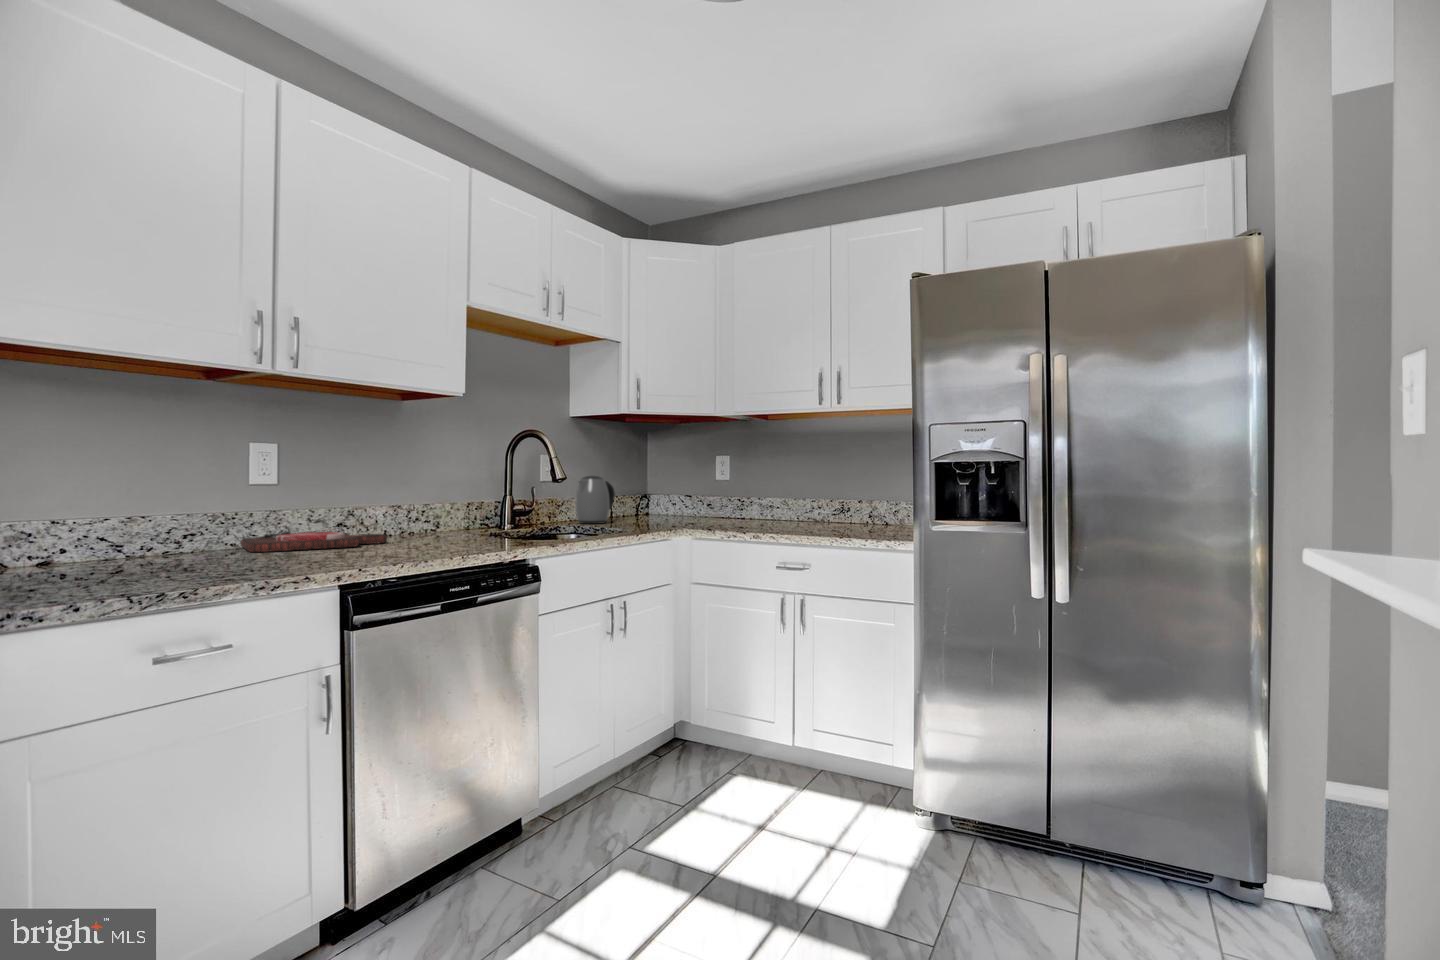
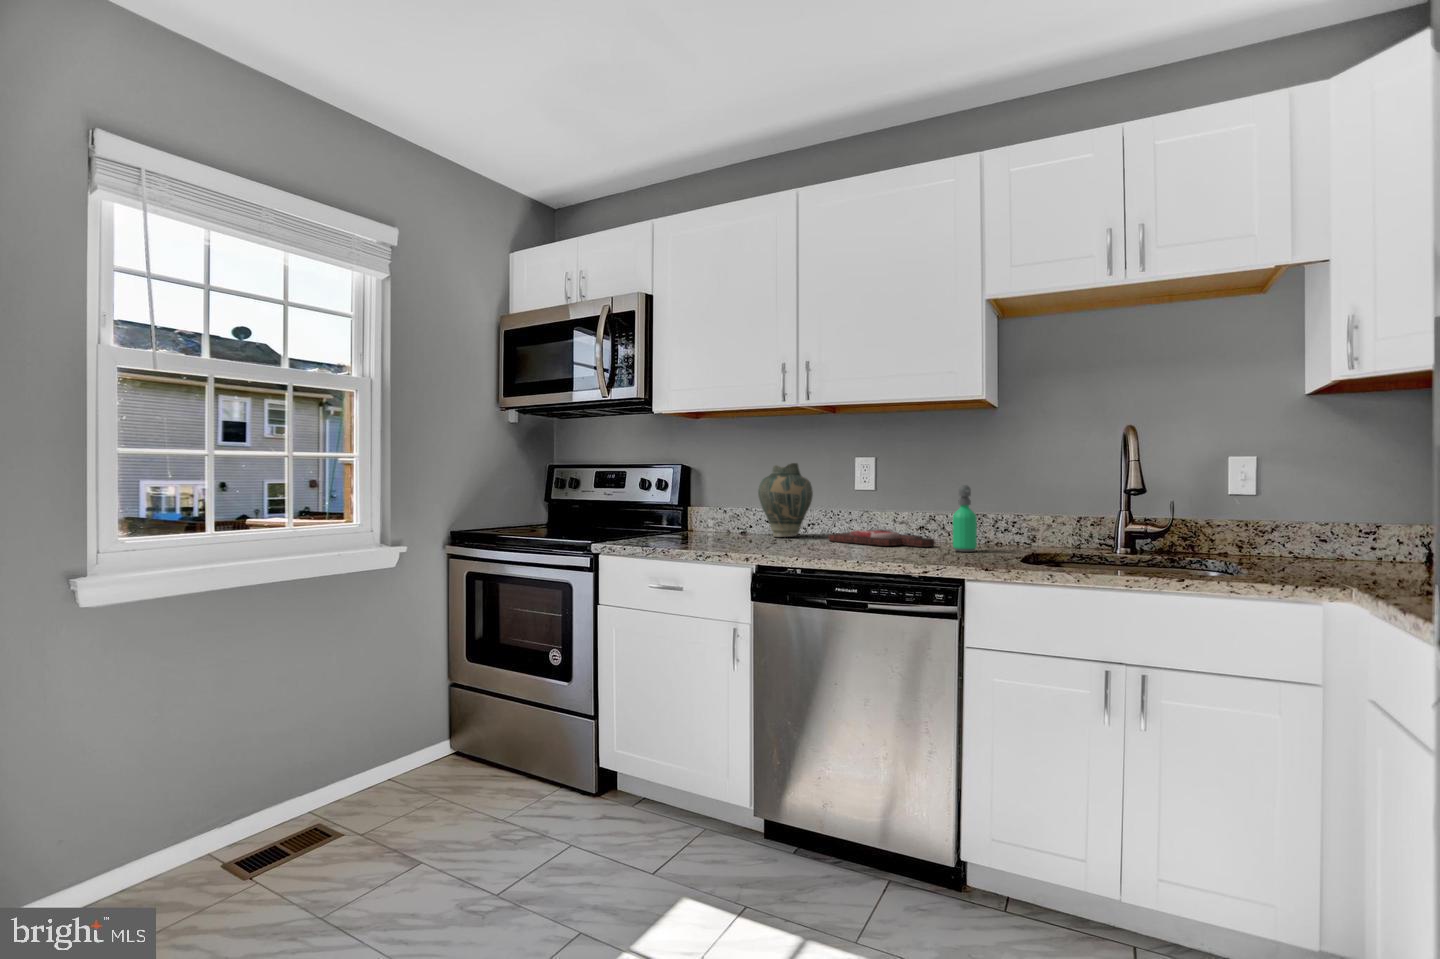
vase: none [102,446,204,560] -> present [758,463,813,537]
soap dispenser: none [419,475,448,541] -> present [953,485,977,552]
kettle: present [575,476,615,524] -> none [1281,490,1385,567]

